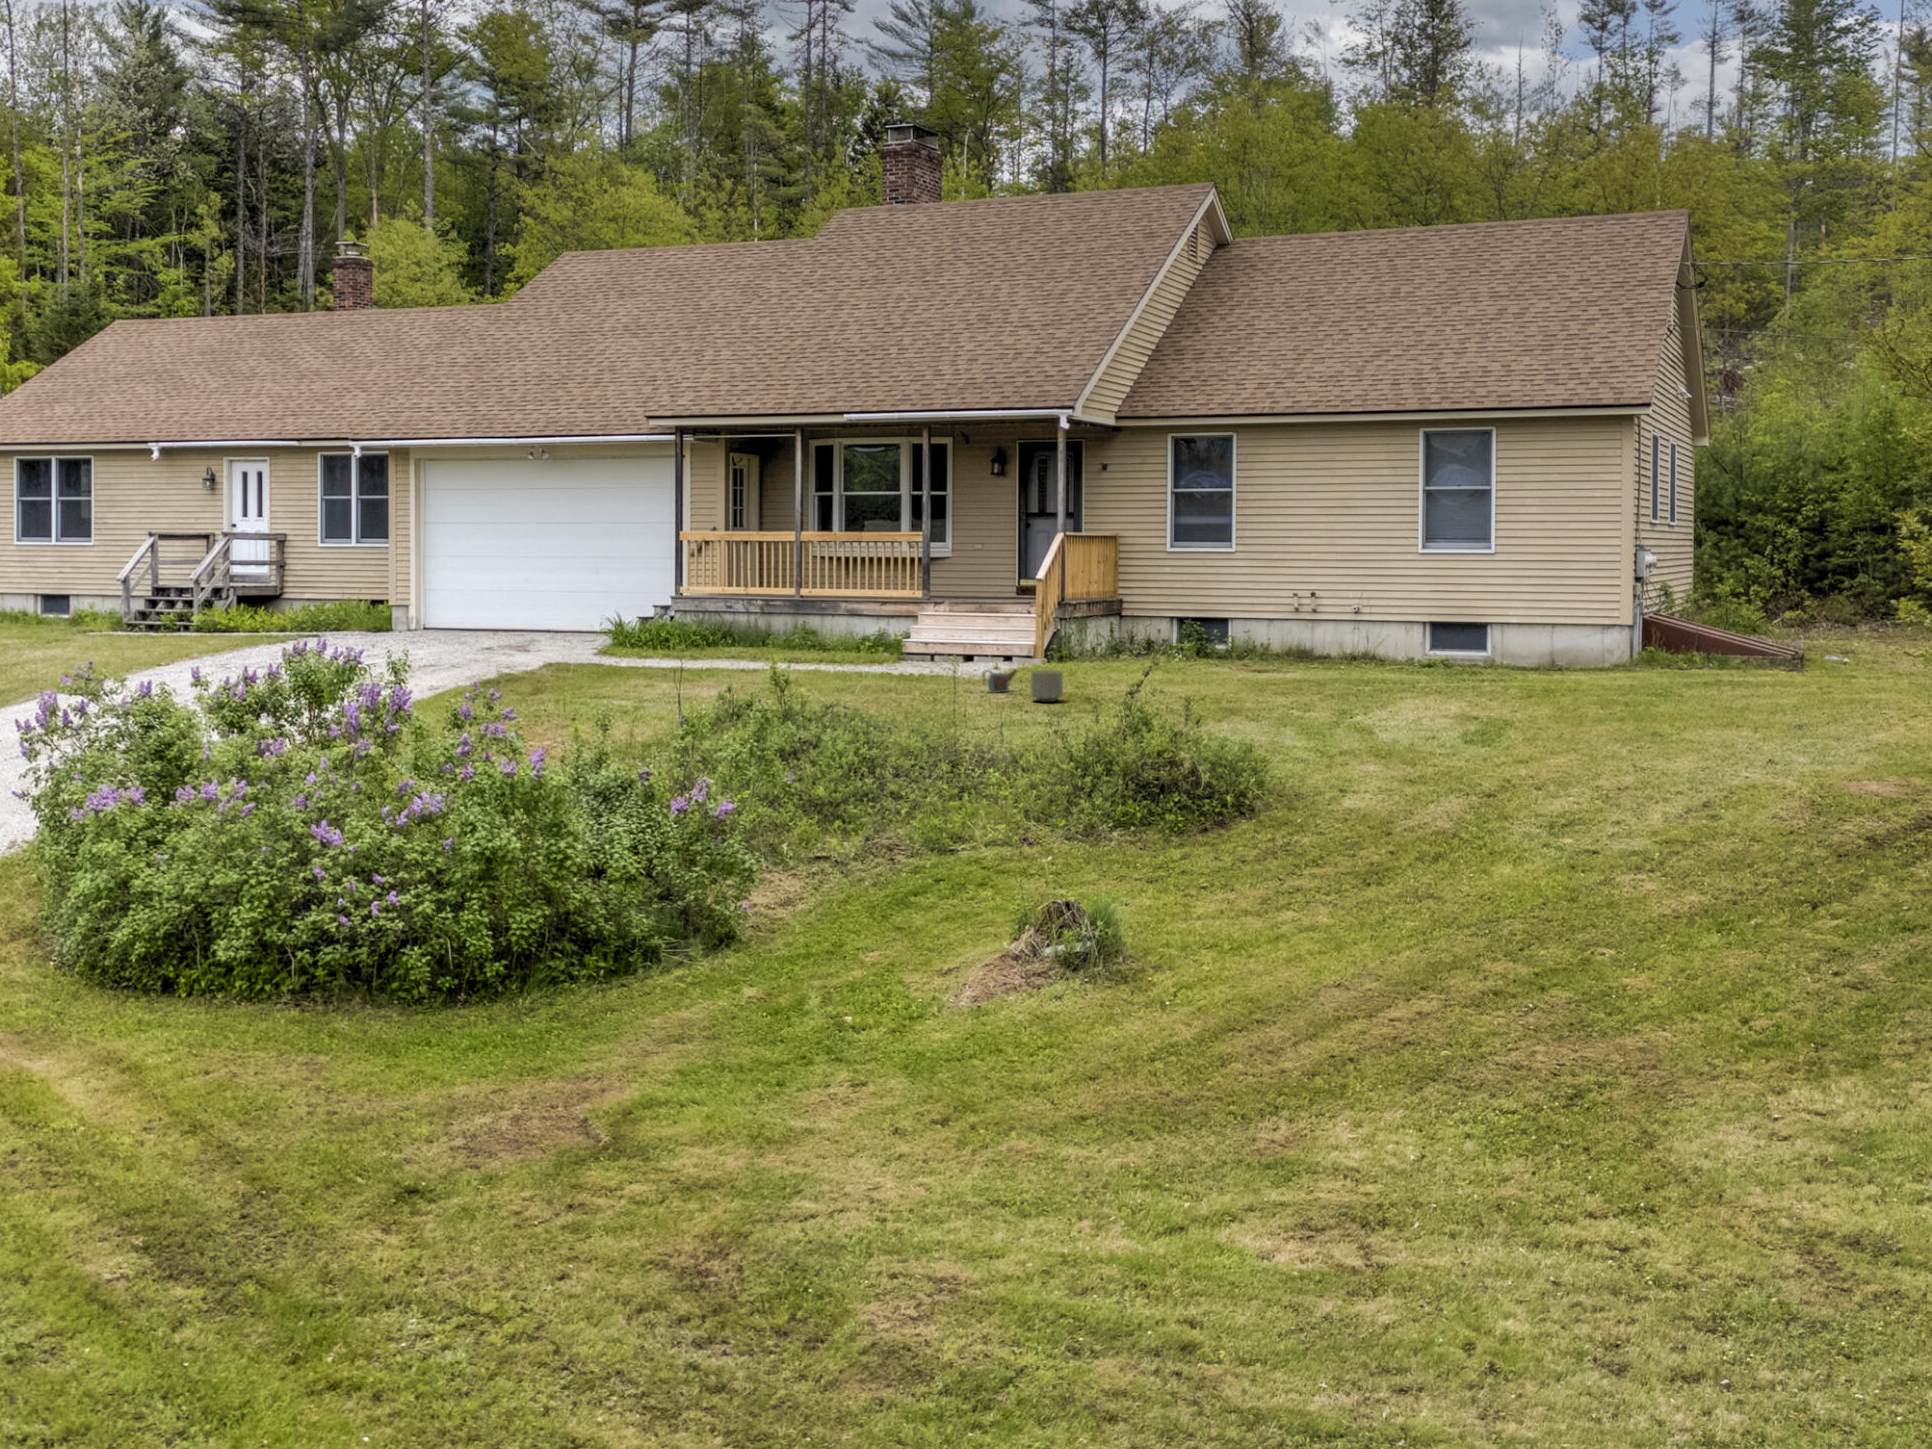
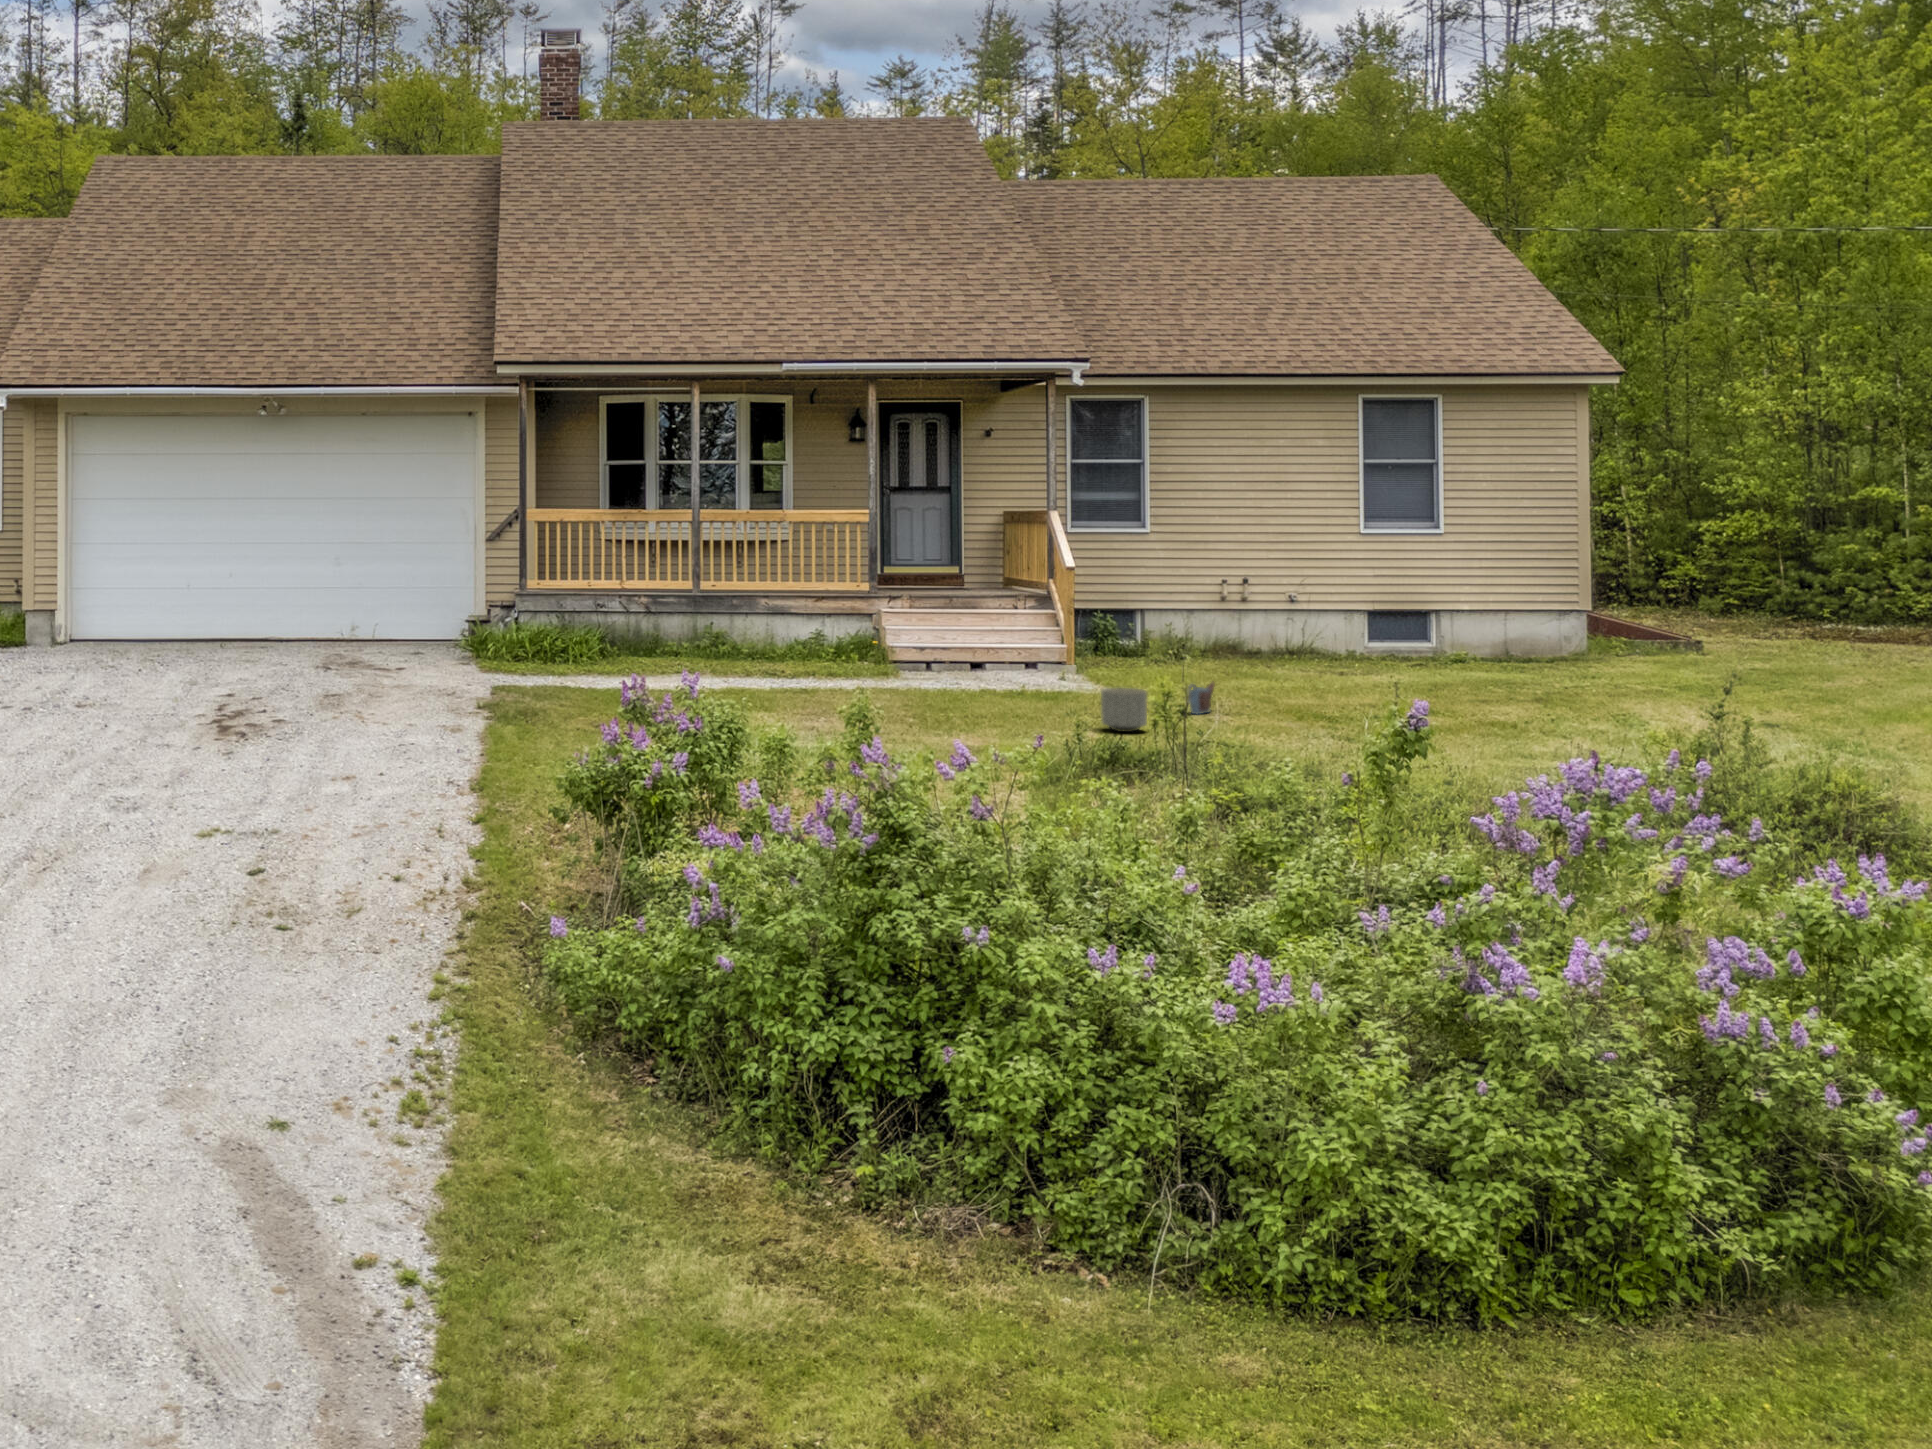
planter: present [1031,670,1063,702] -> present [1101,688,1147,732]

